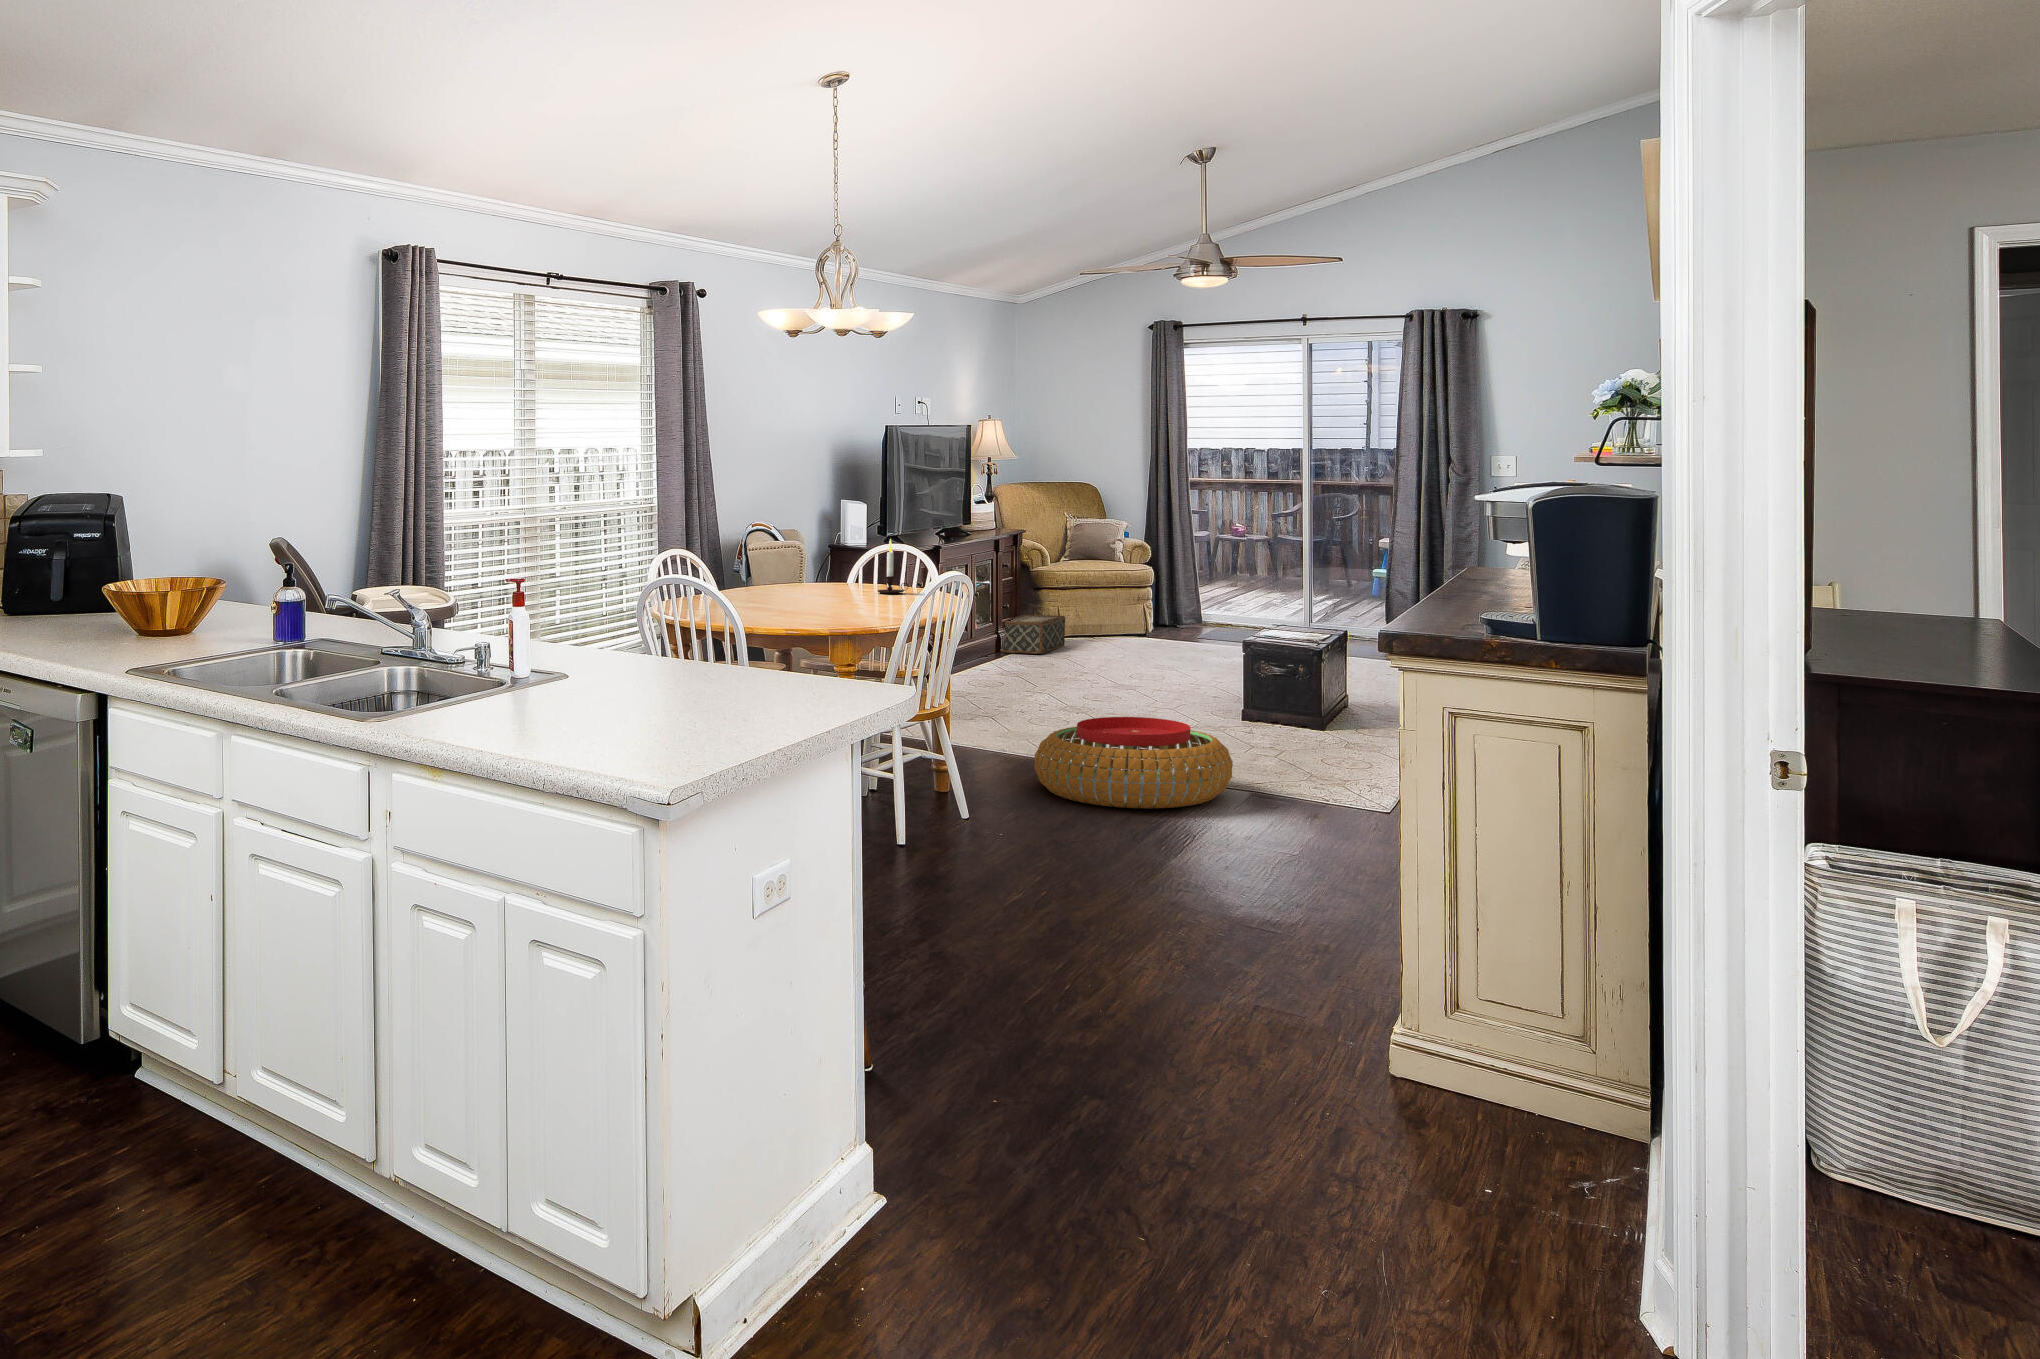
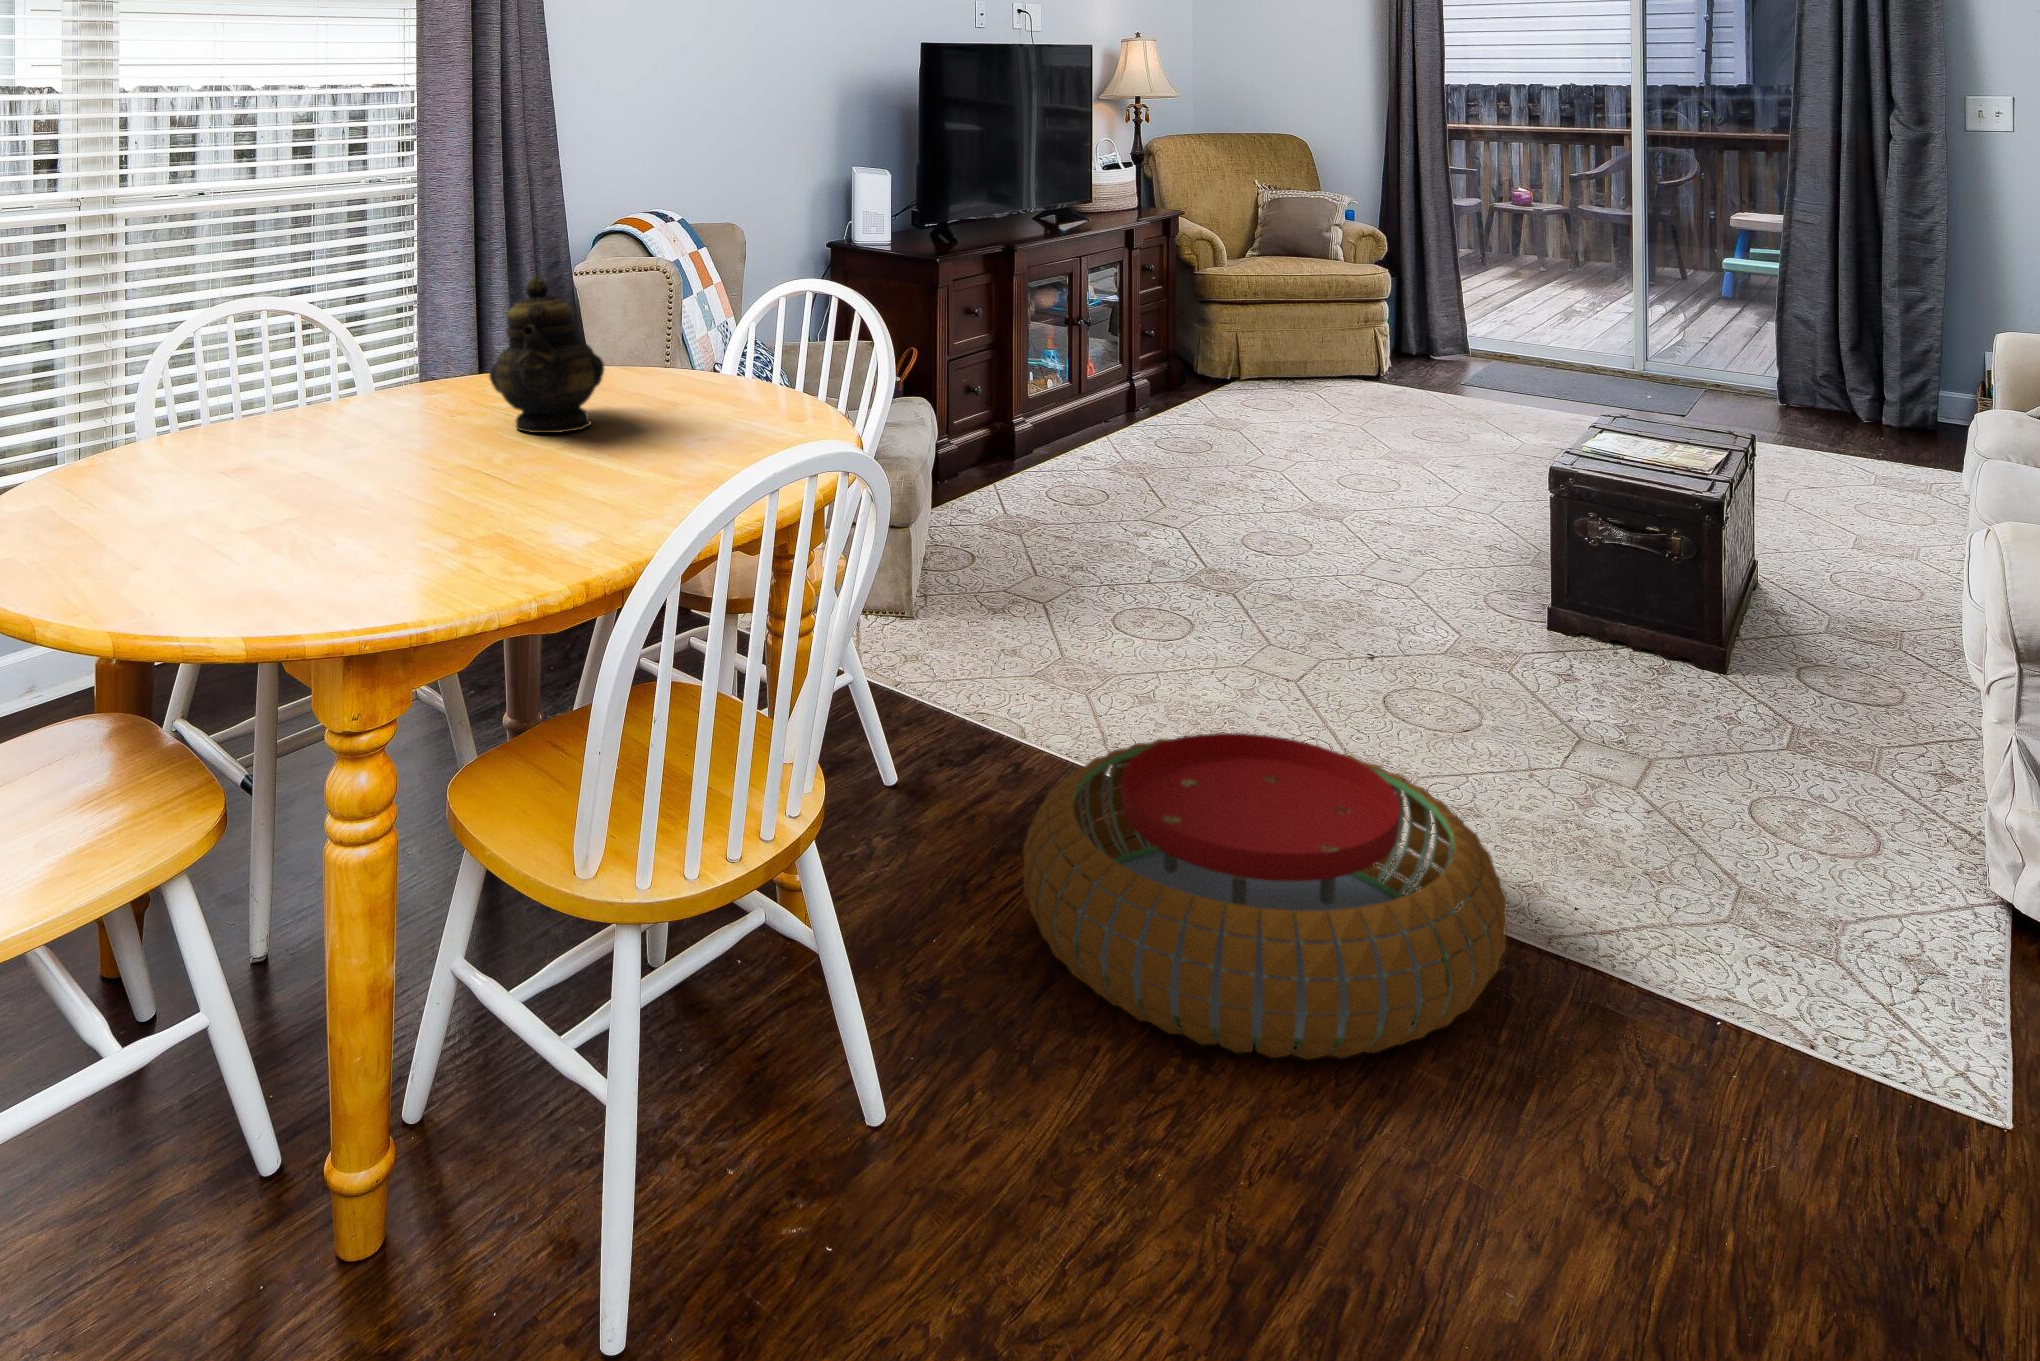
teapot: none [805,523,853,589] -> present [489,277,604,433]
candle: present [877,539,909,594] -> none [621,326,692,462]
woven basket: present [1000,615,1065,654] -> none [1132,341,1244,413]

